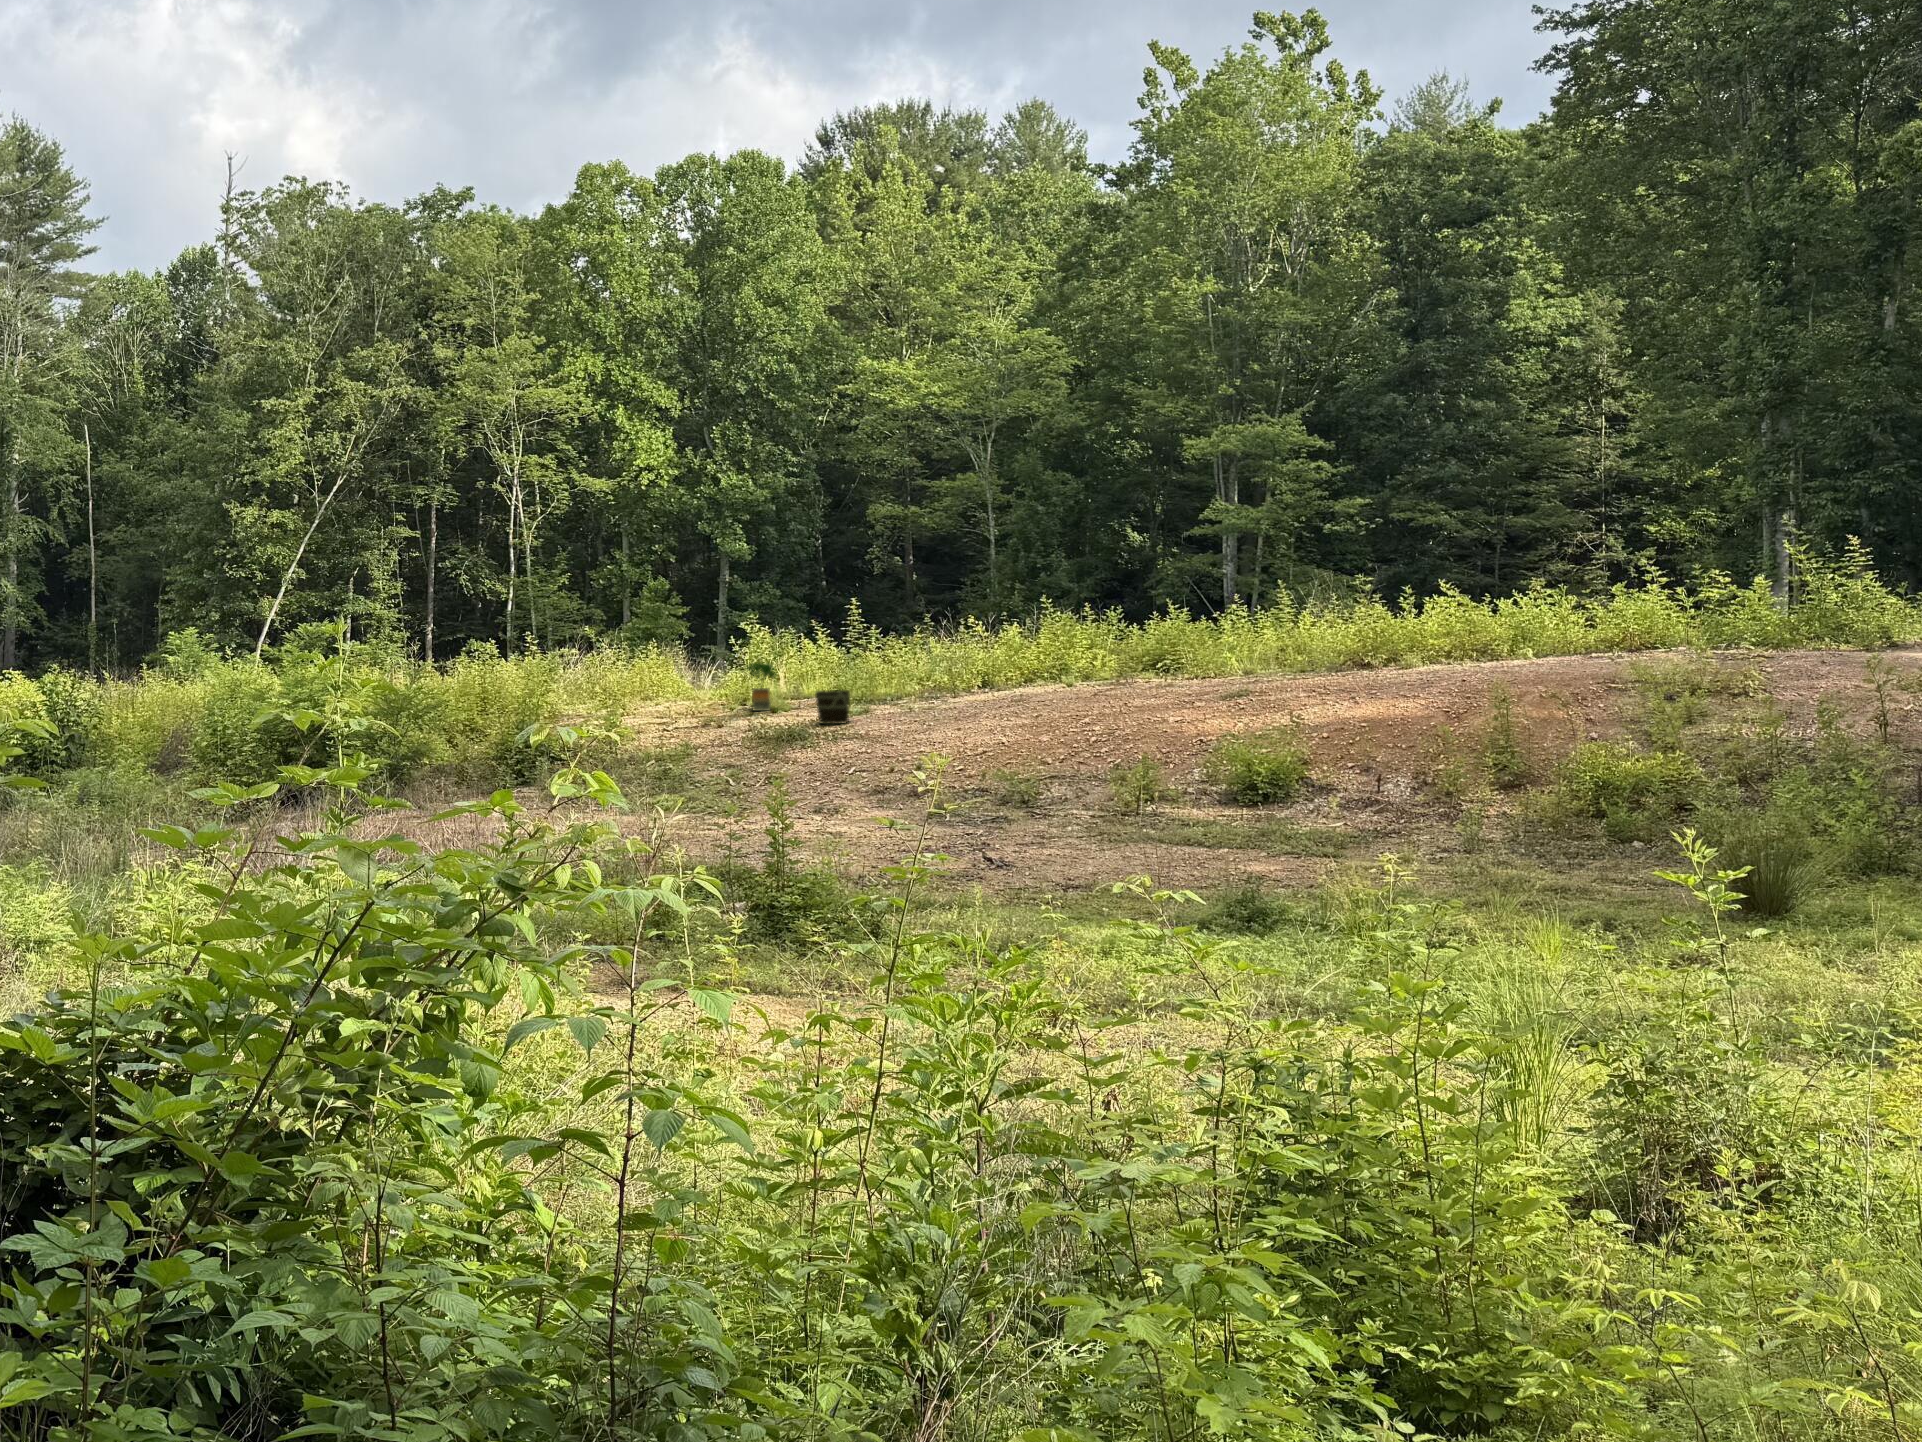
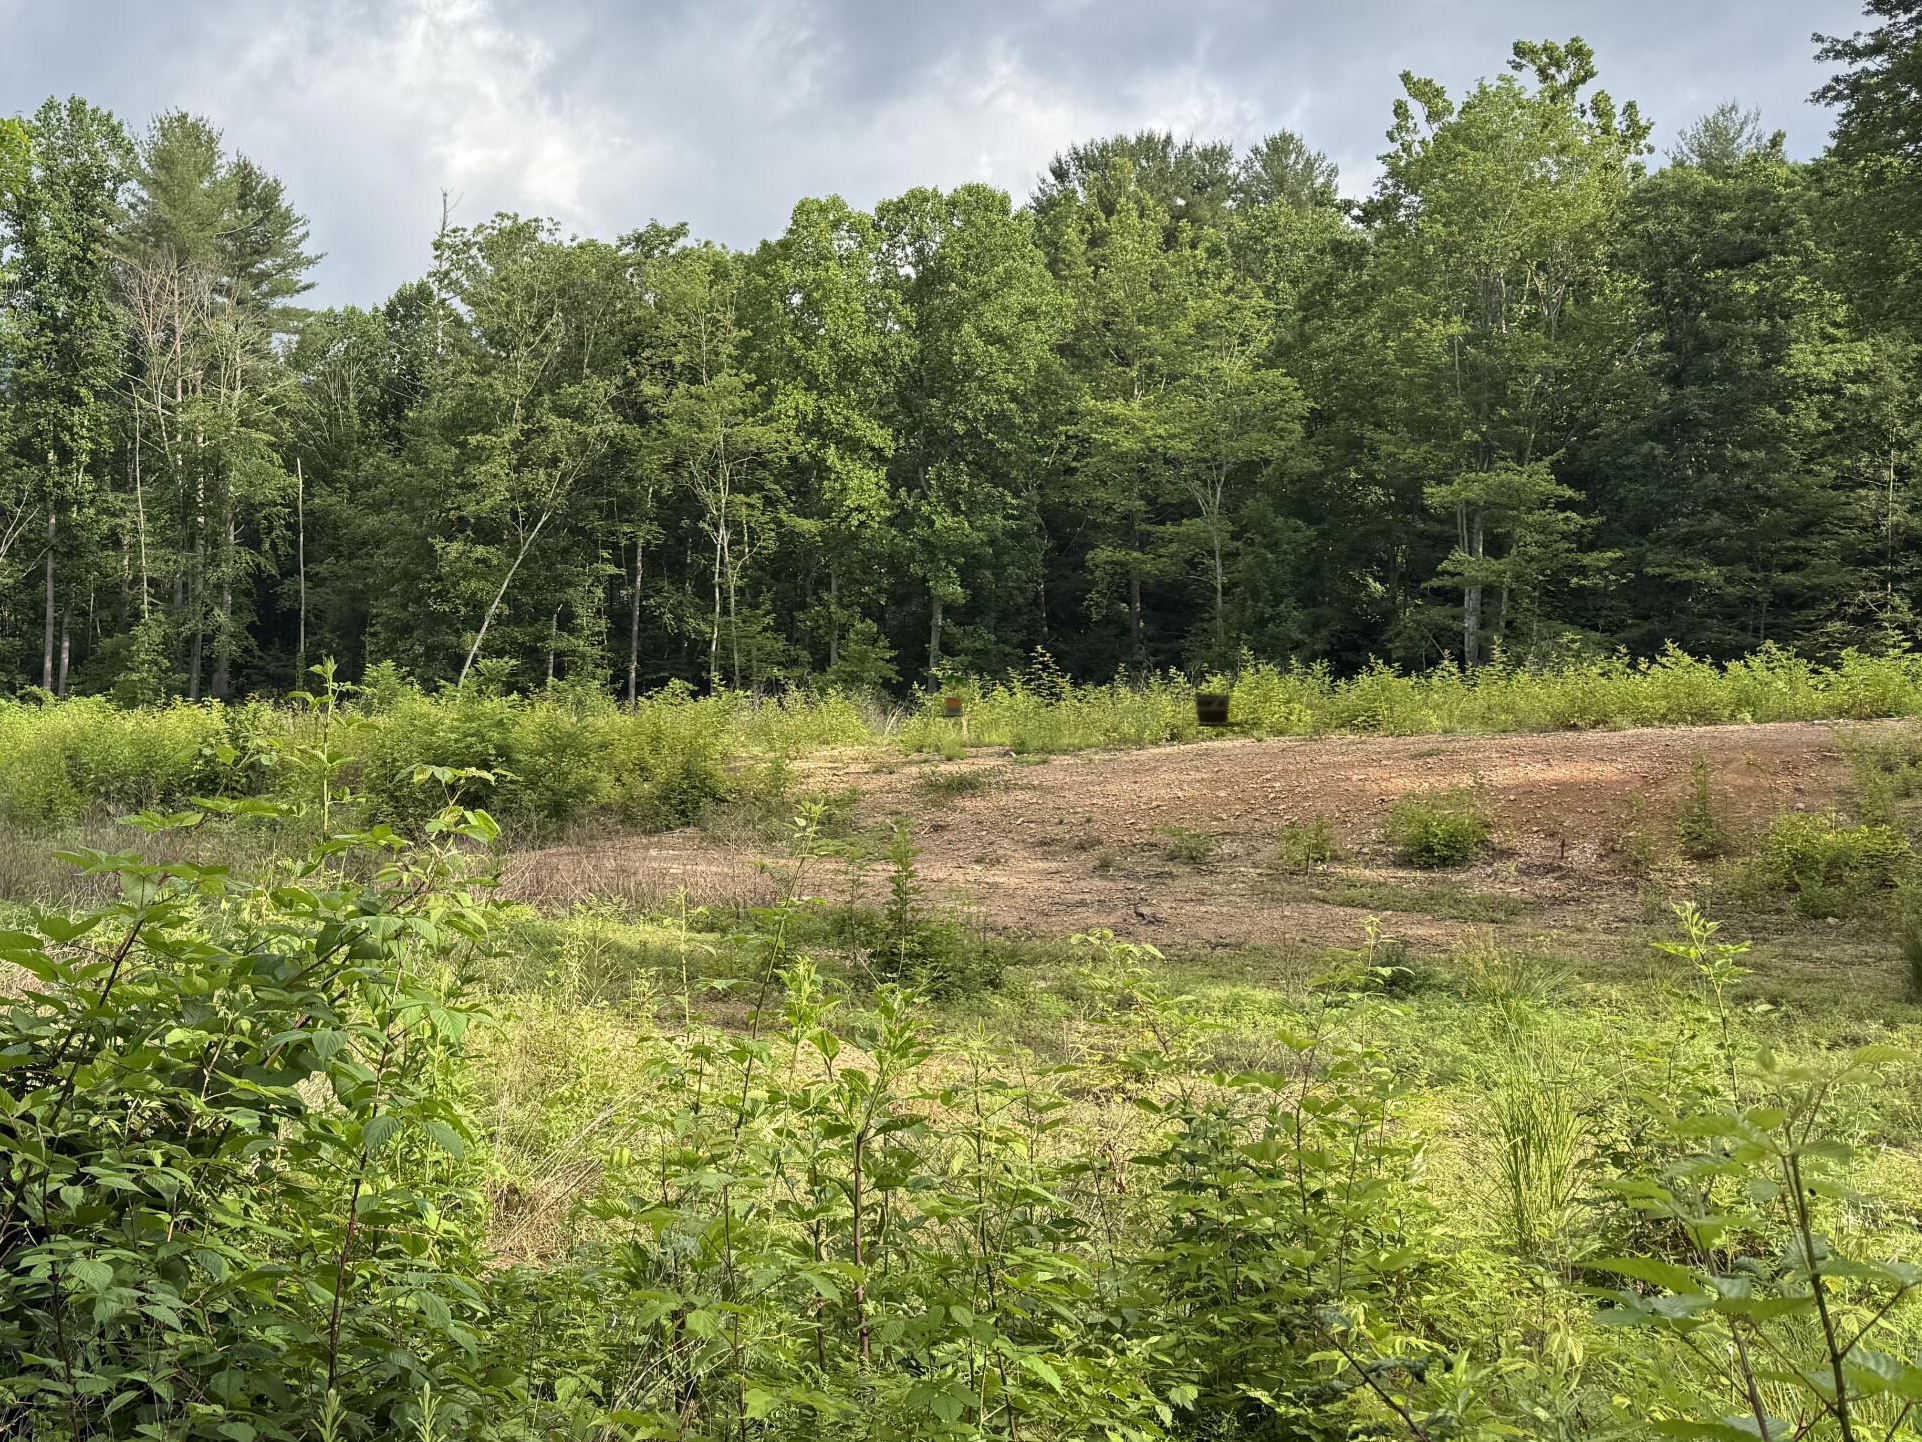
bucket: present [815,690,850,724] -> present [1194,692,1230,725]

